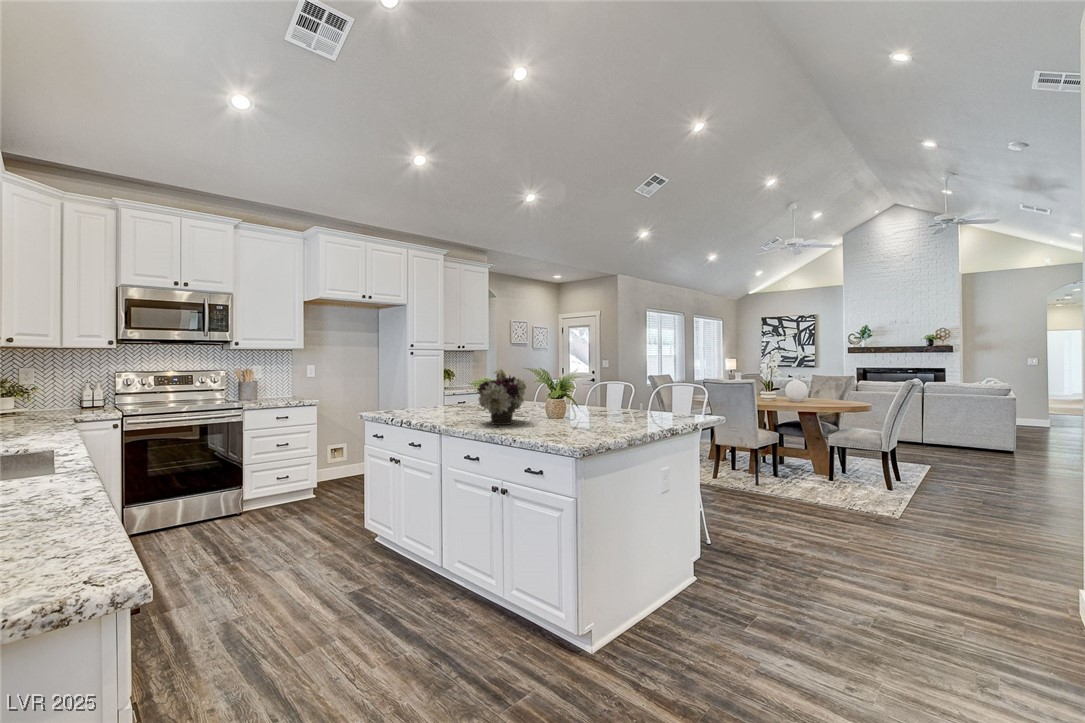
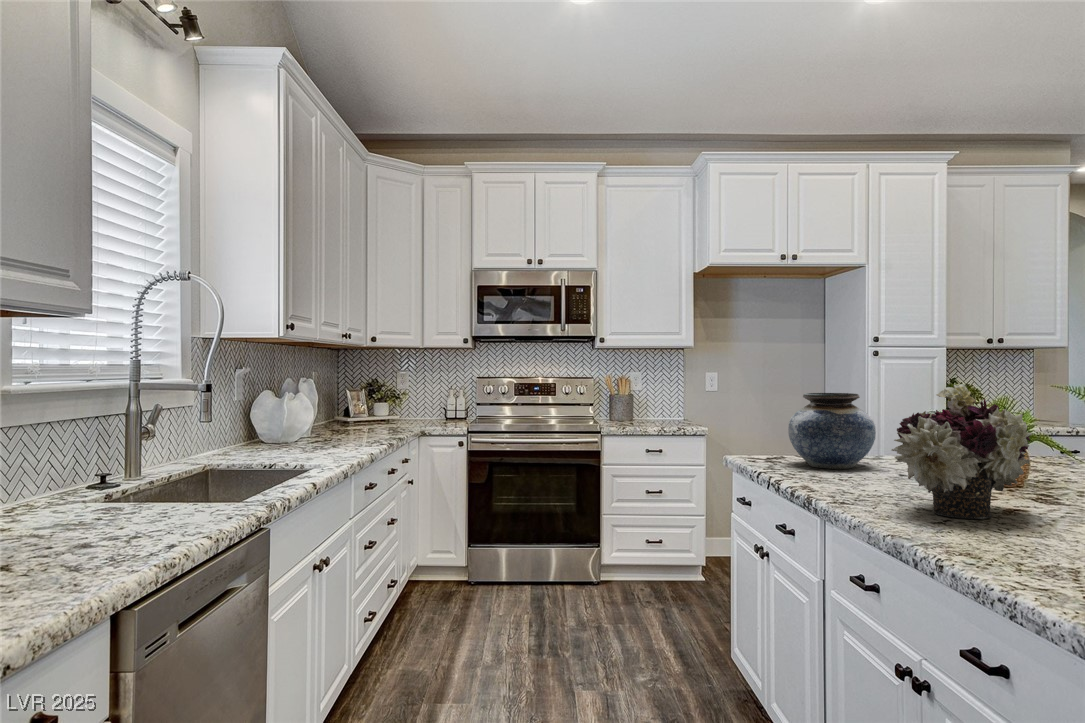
vase: none [401,375,444,414] -> present [788,393,876,469]

